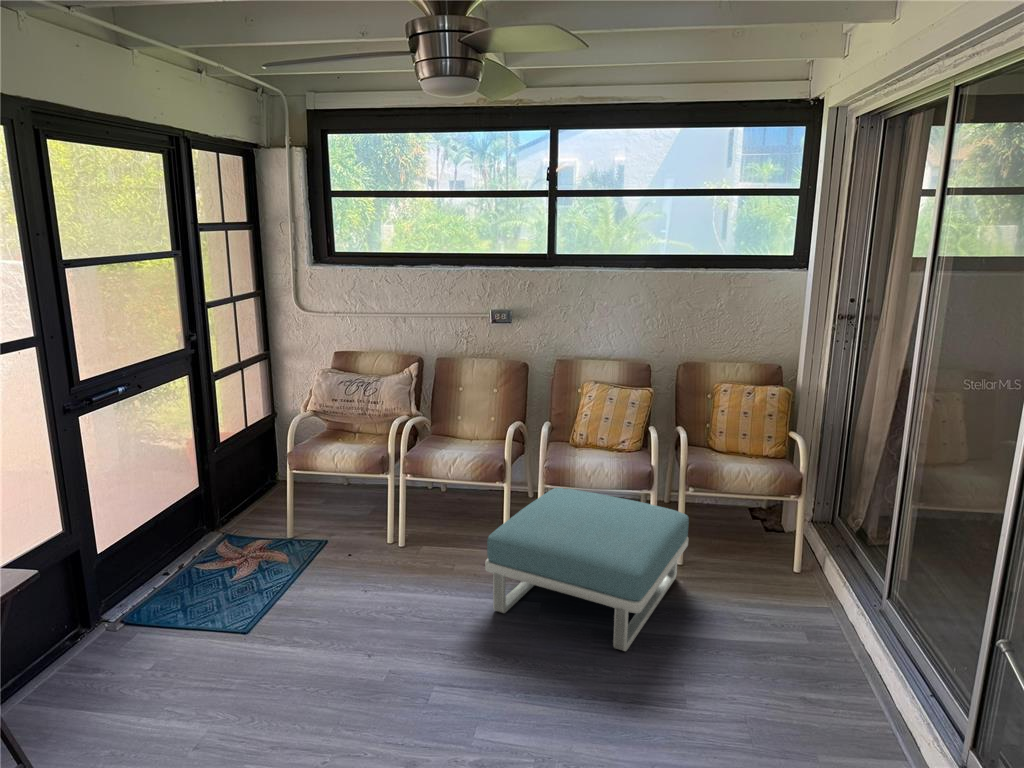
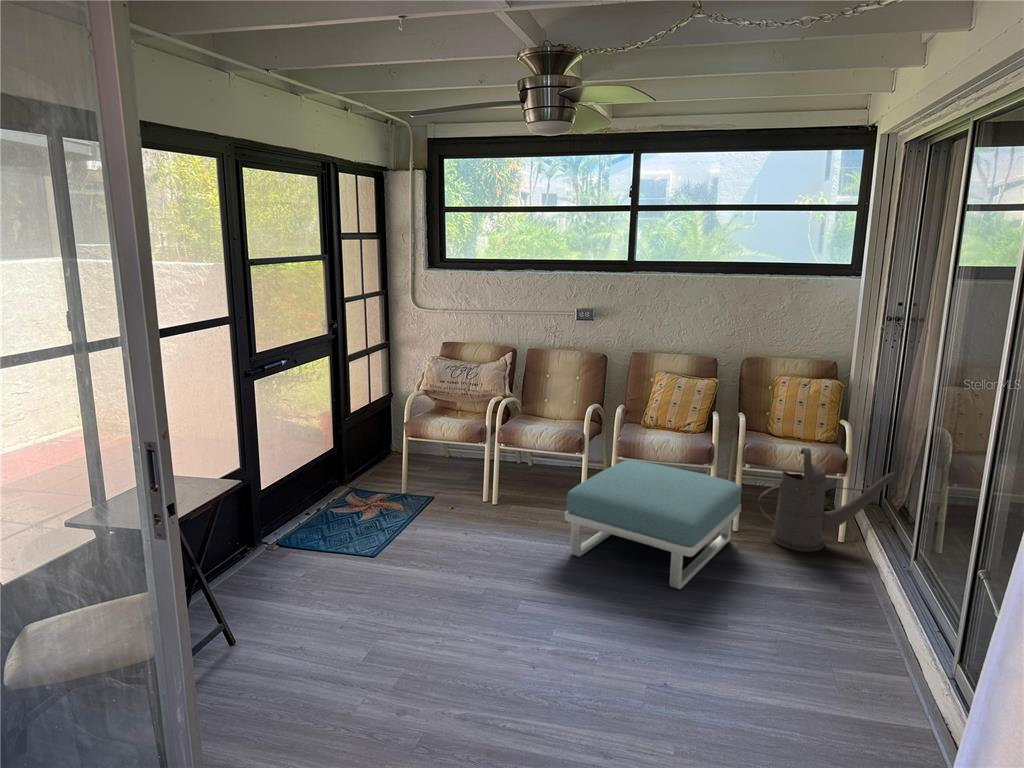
watering can: none [706,468,856,587] -> present [758,448,895,552]

